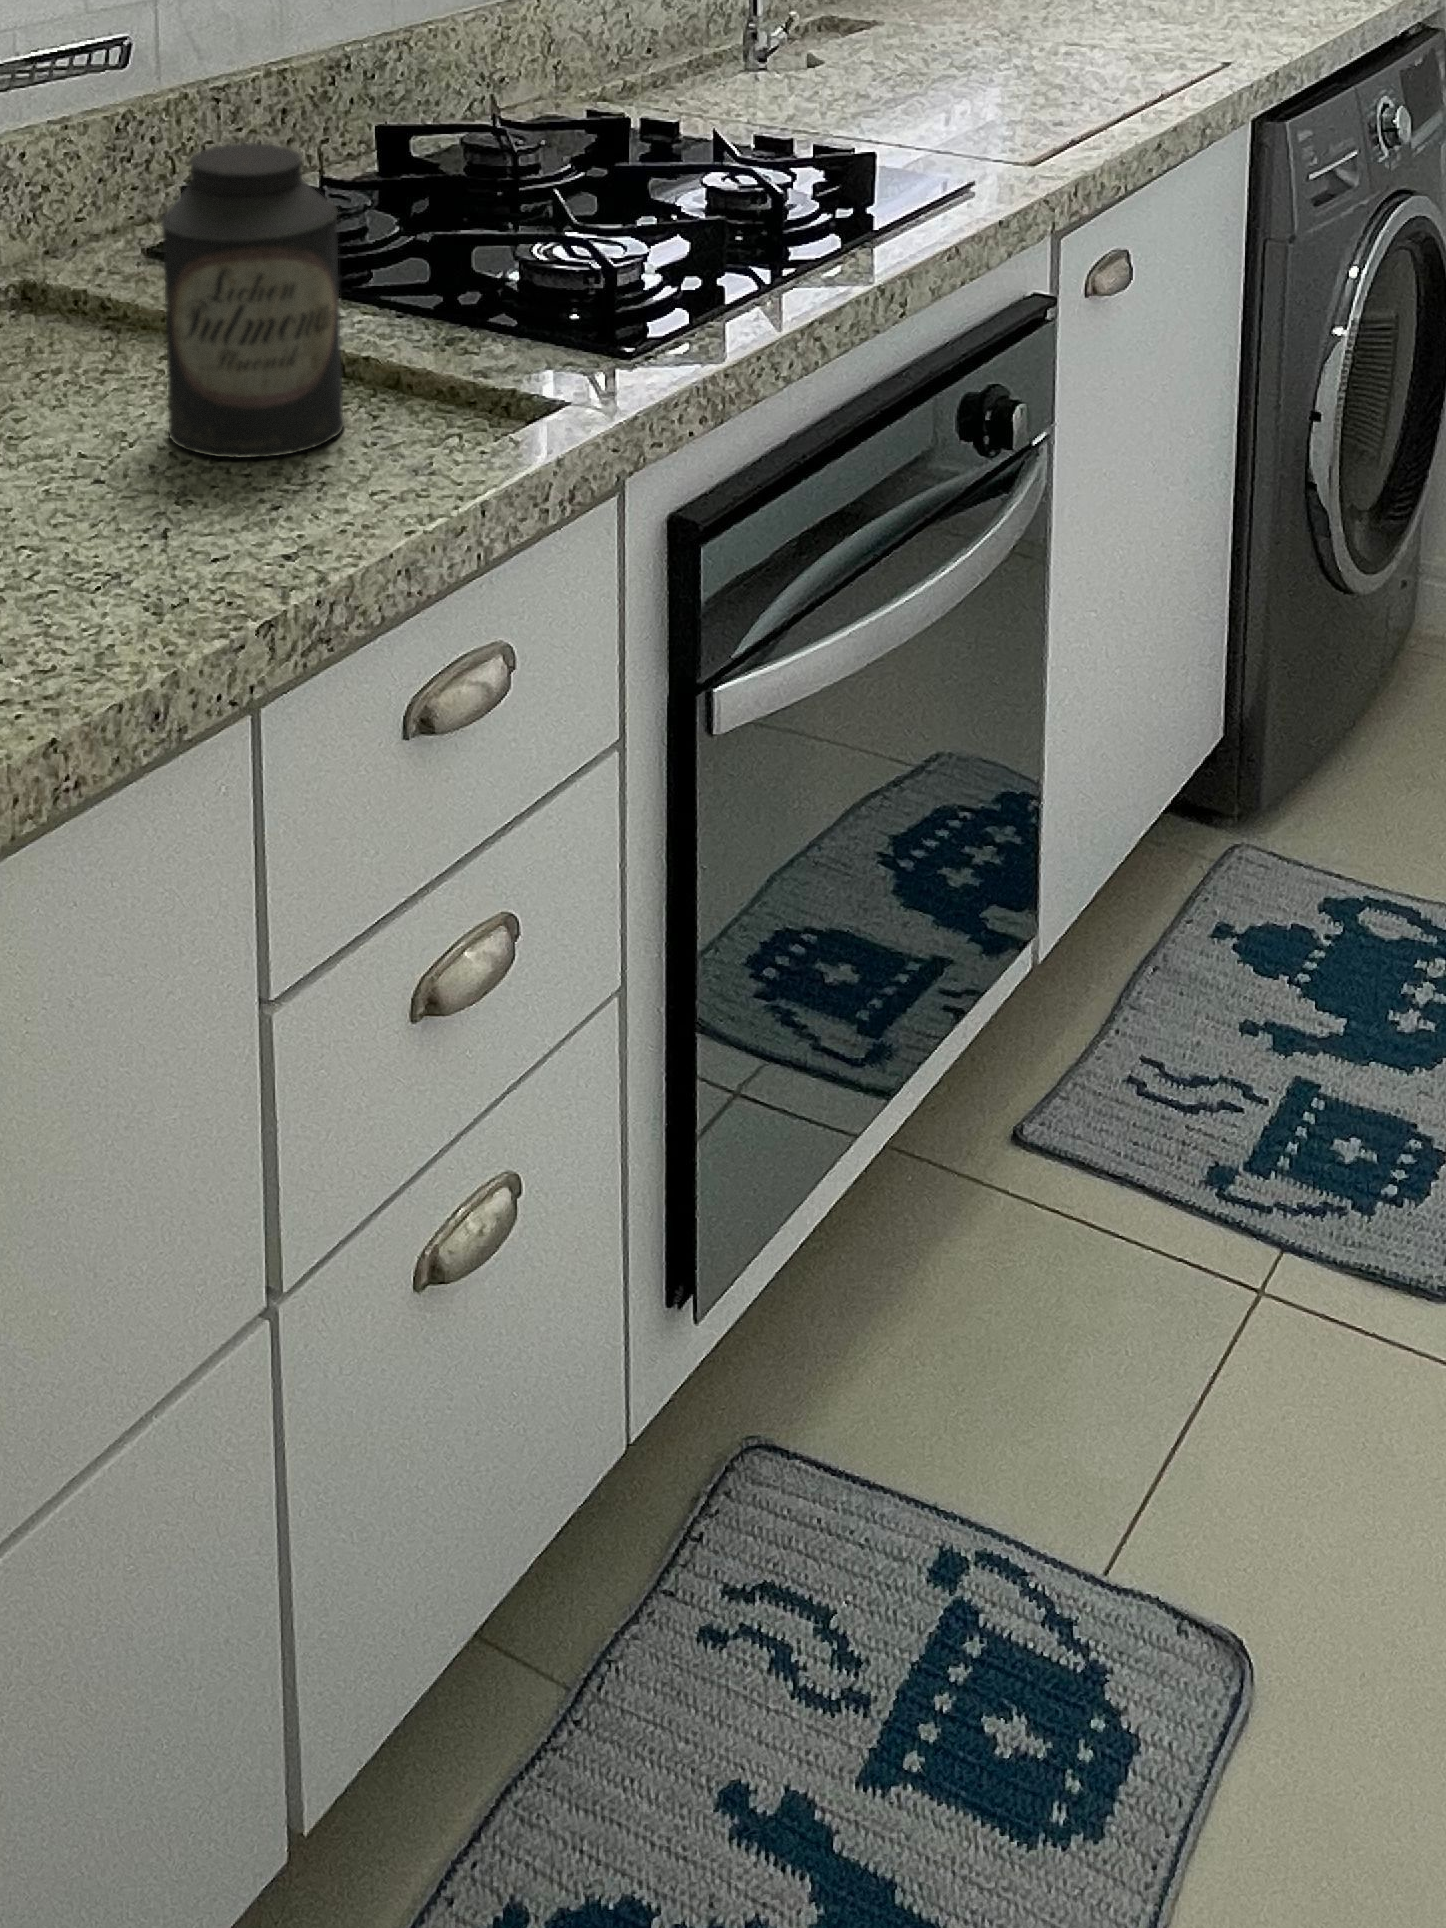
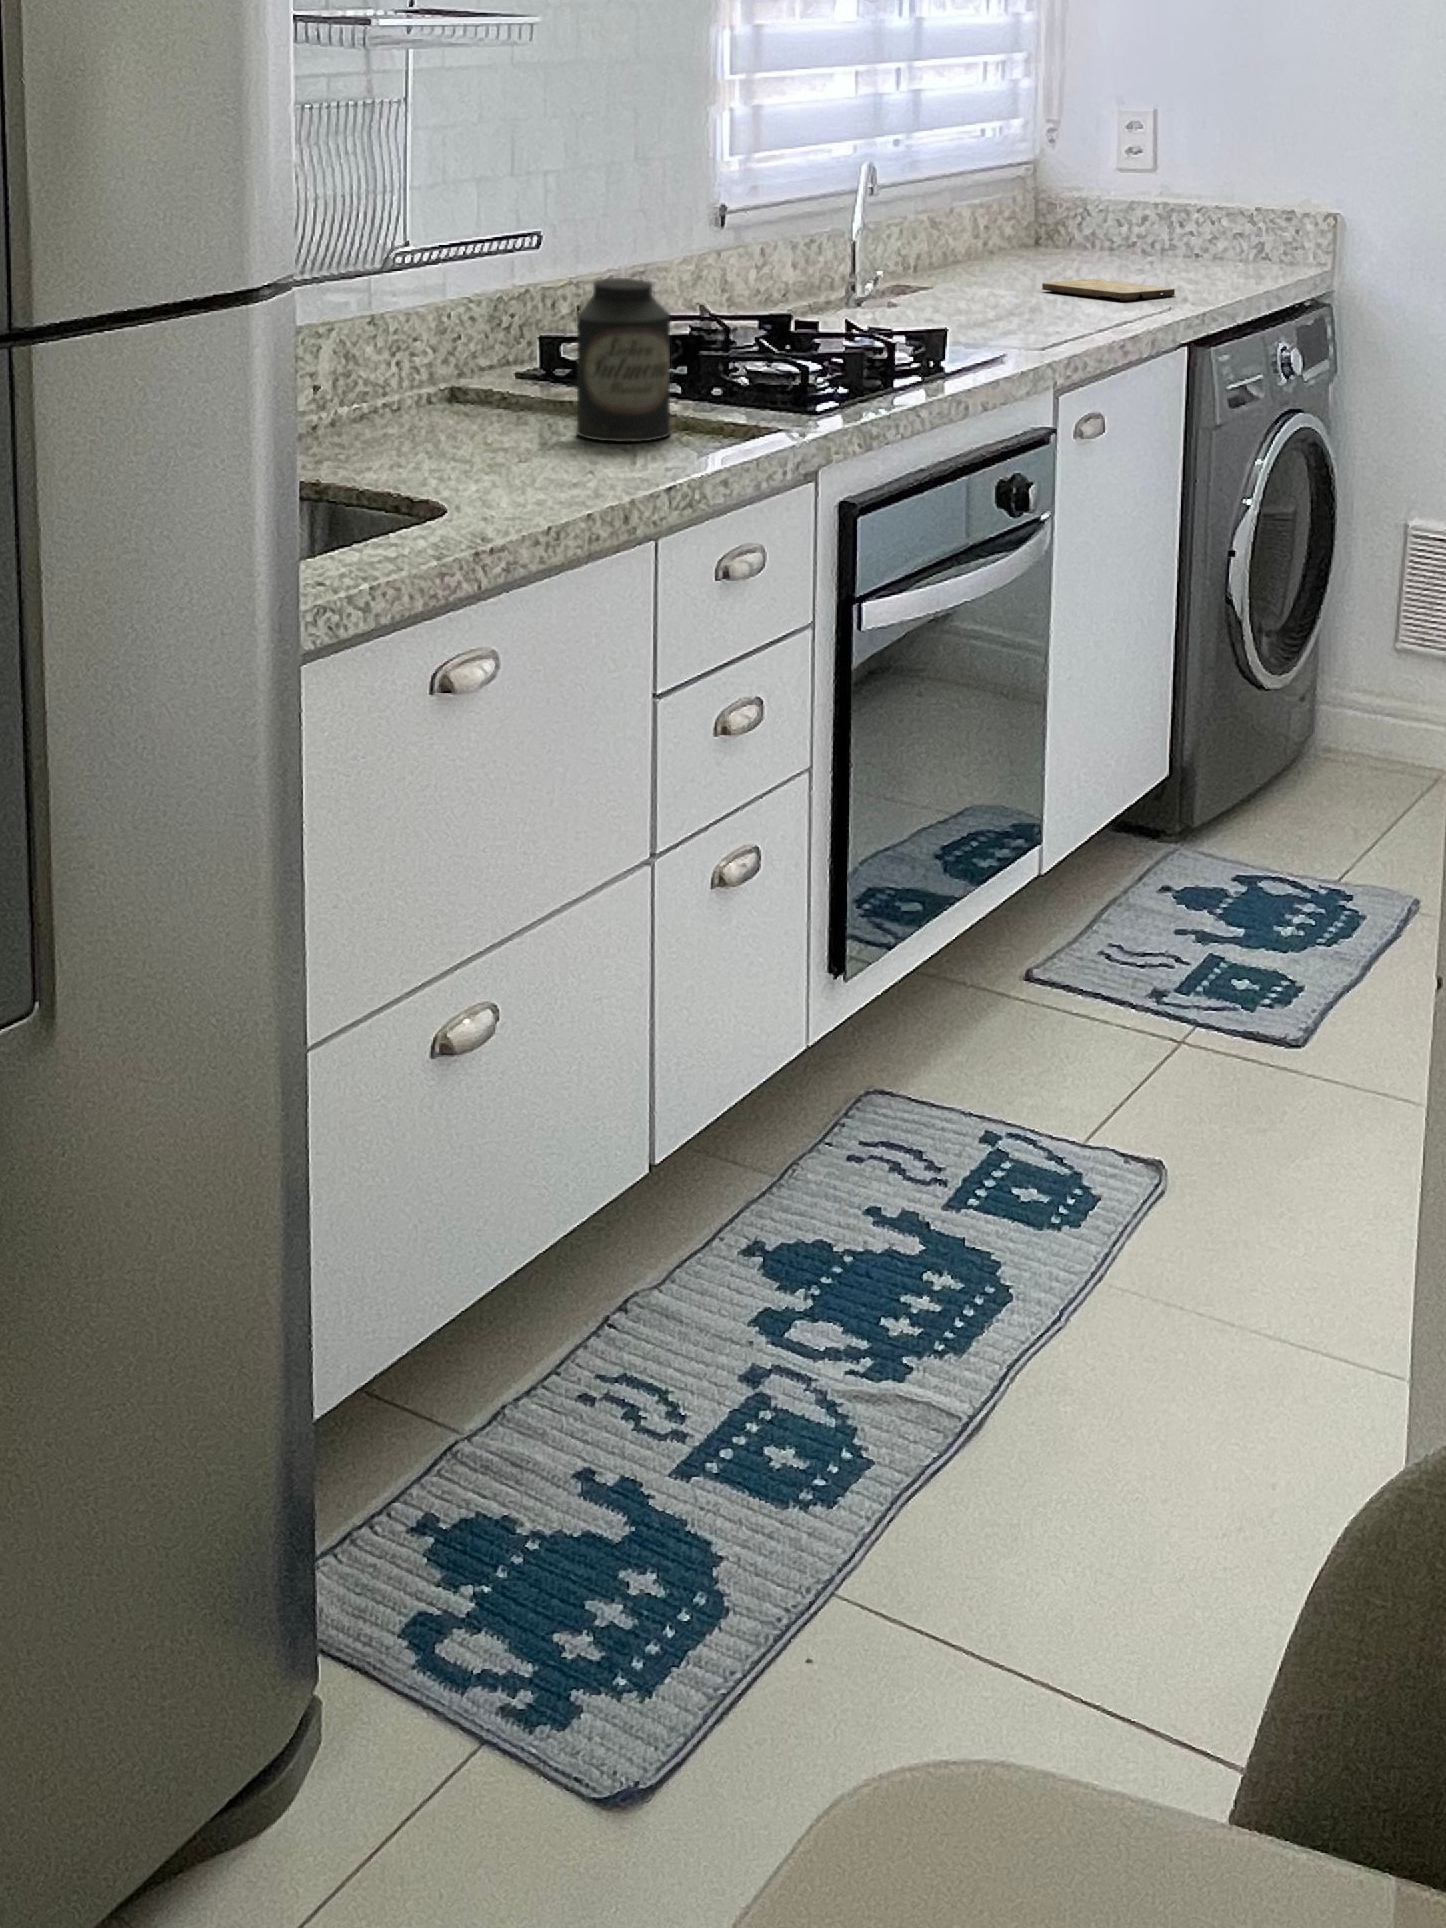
cutting board: none [1036,10,1232,54] -> present [1042,279,1175,301]

